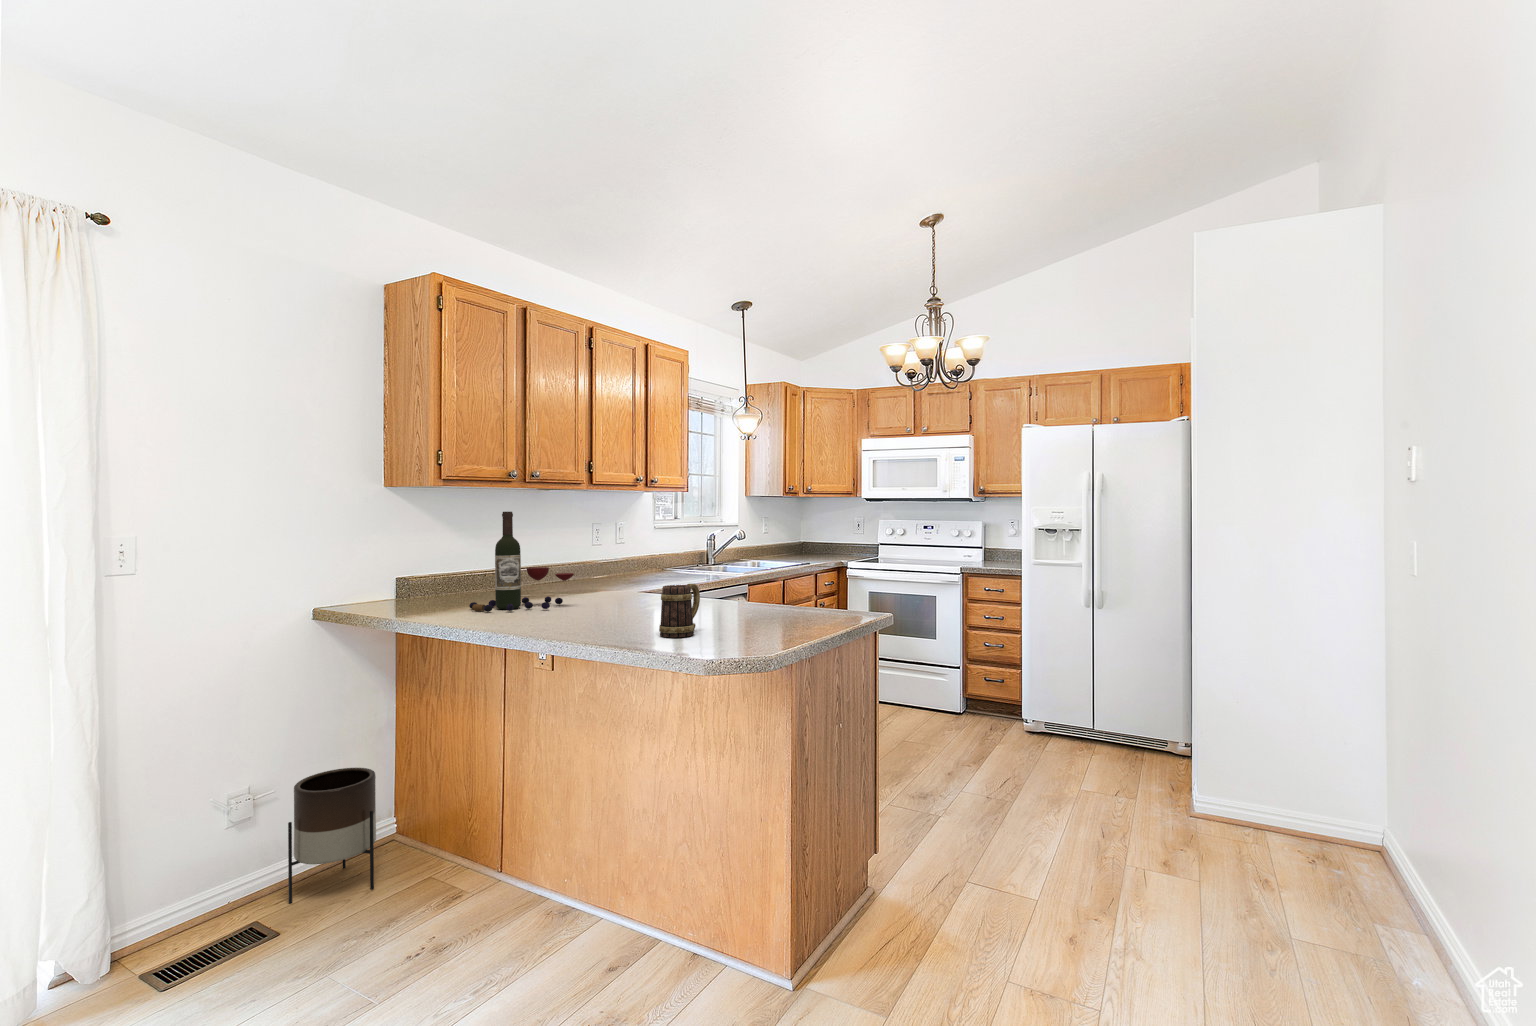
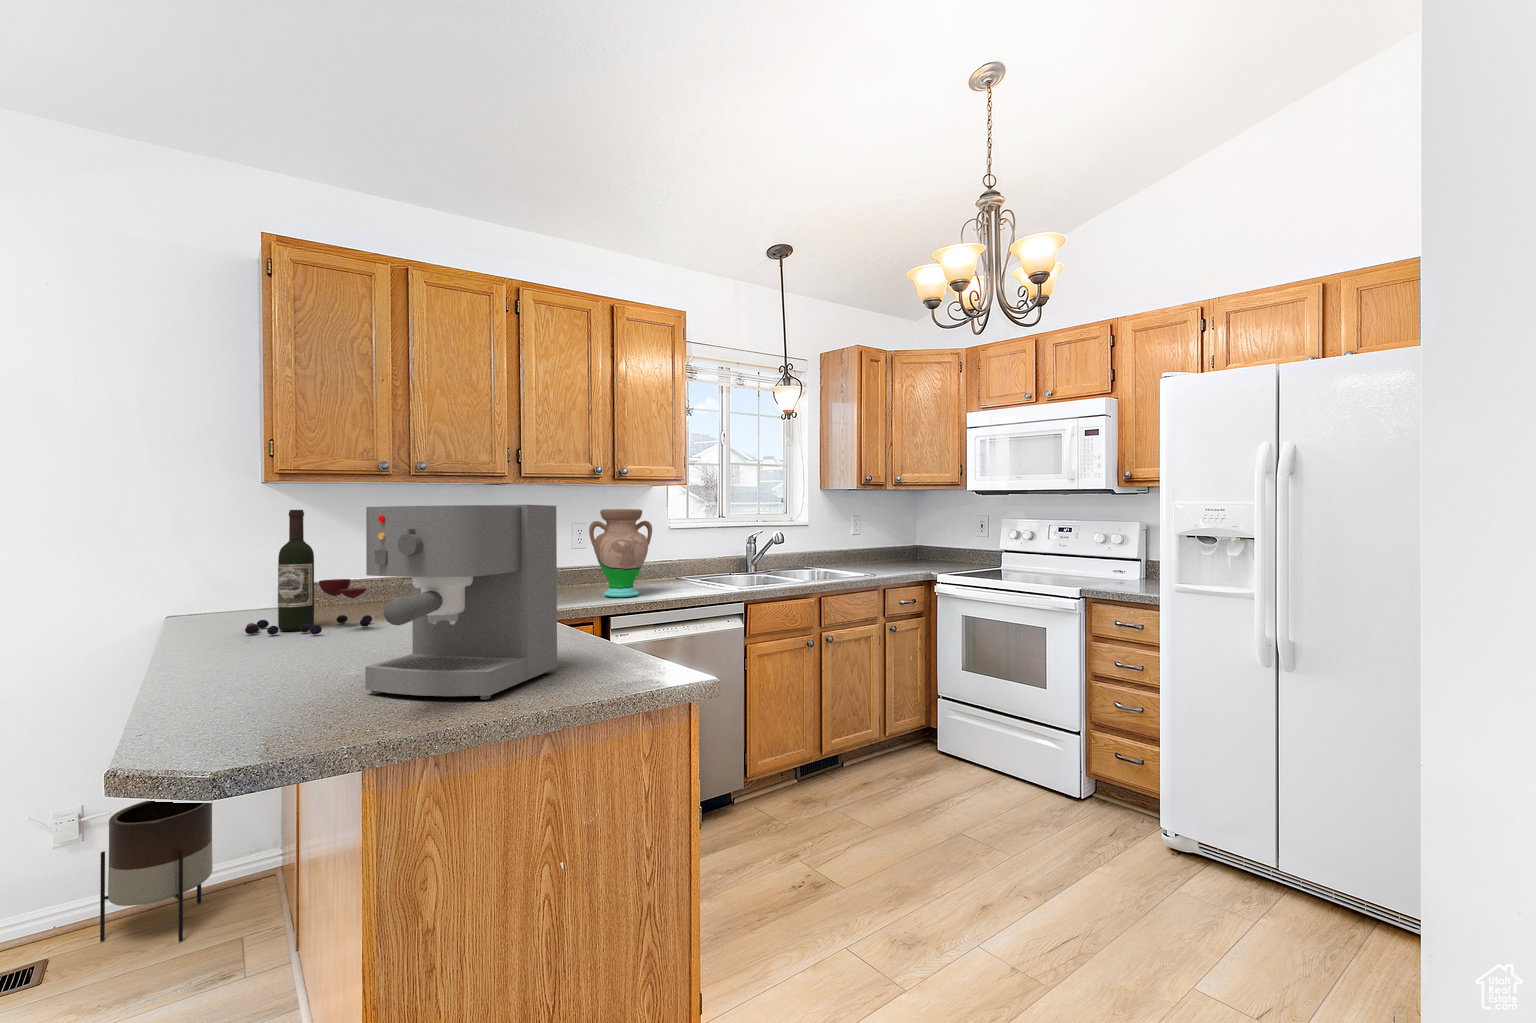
coffee maker: none [730,509,825,626] -> present [365,505,557,700]
vase: none [644,512,688,582] -> present [589,509,652,597]
mug: present [659,584,700,637] -> none [180,623,283,712]

